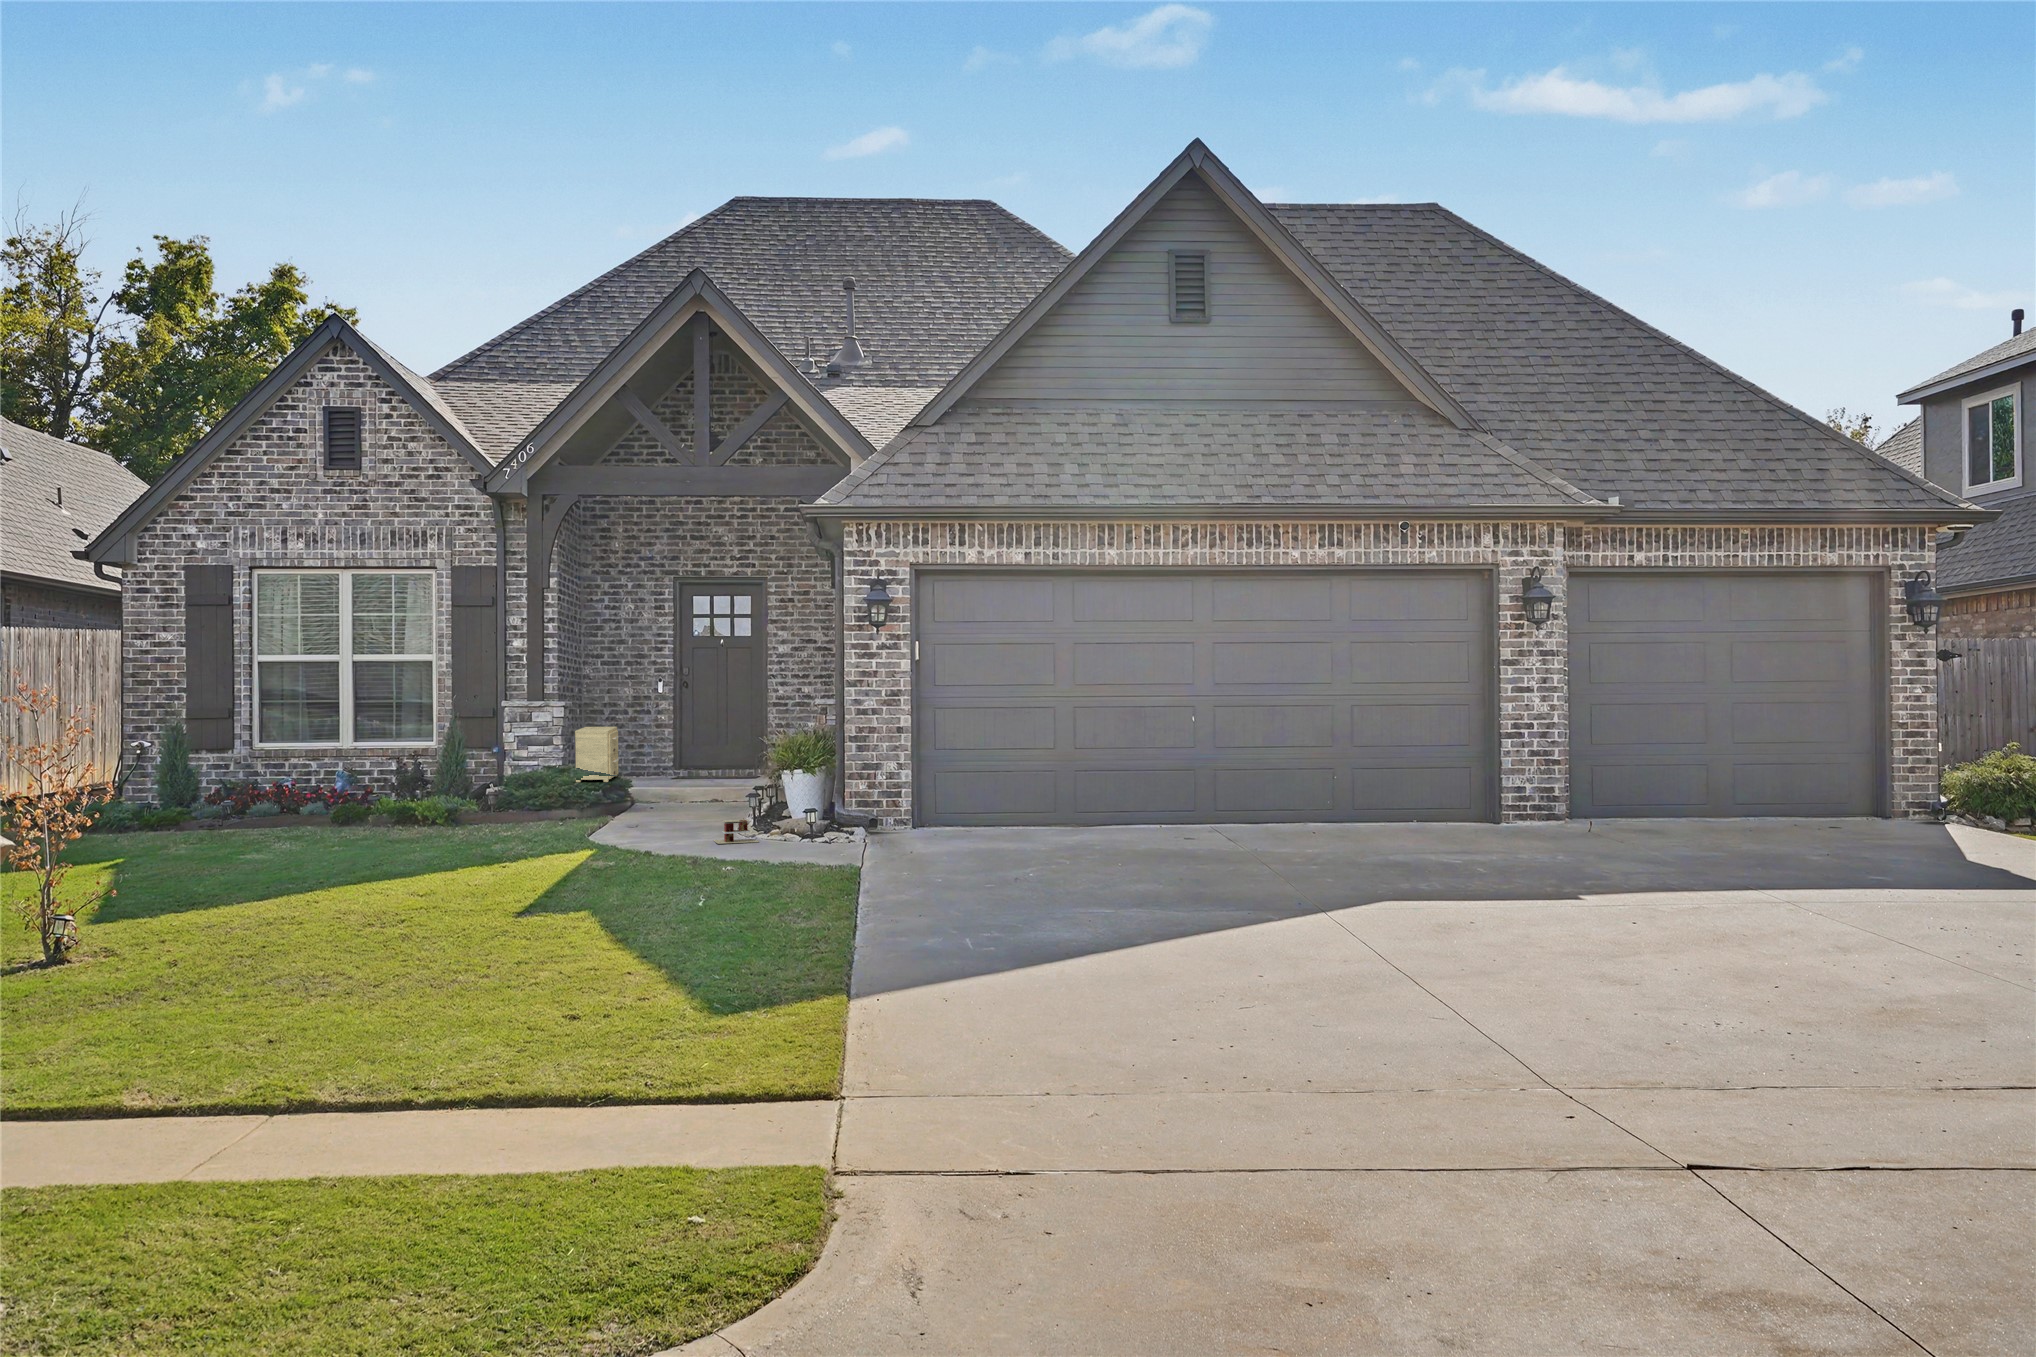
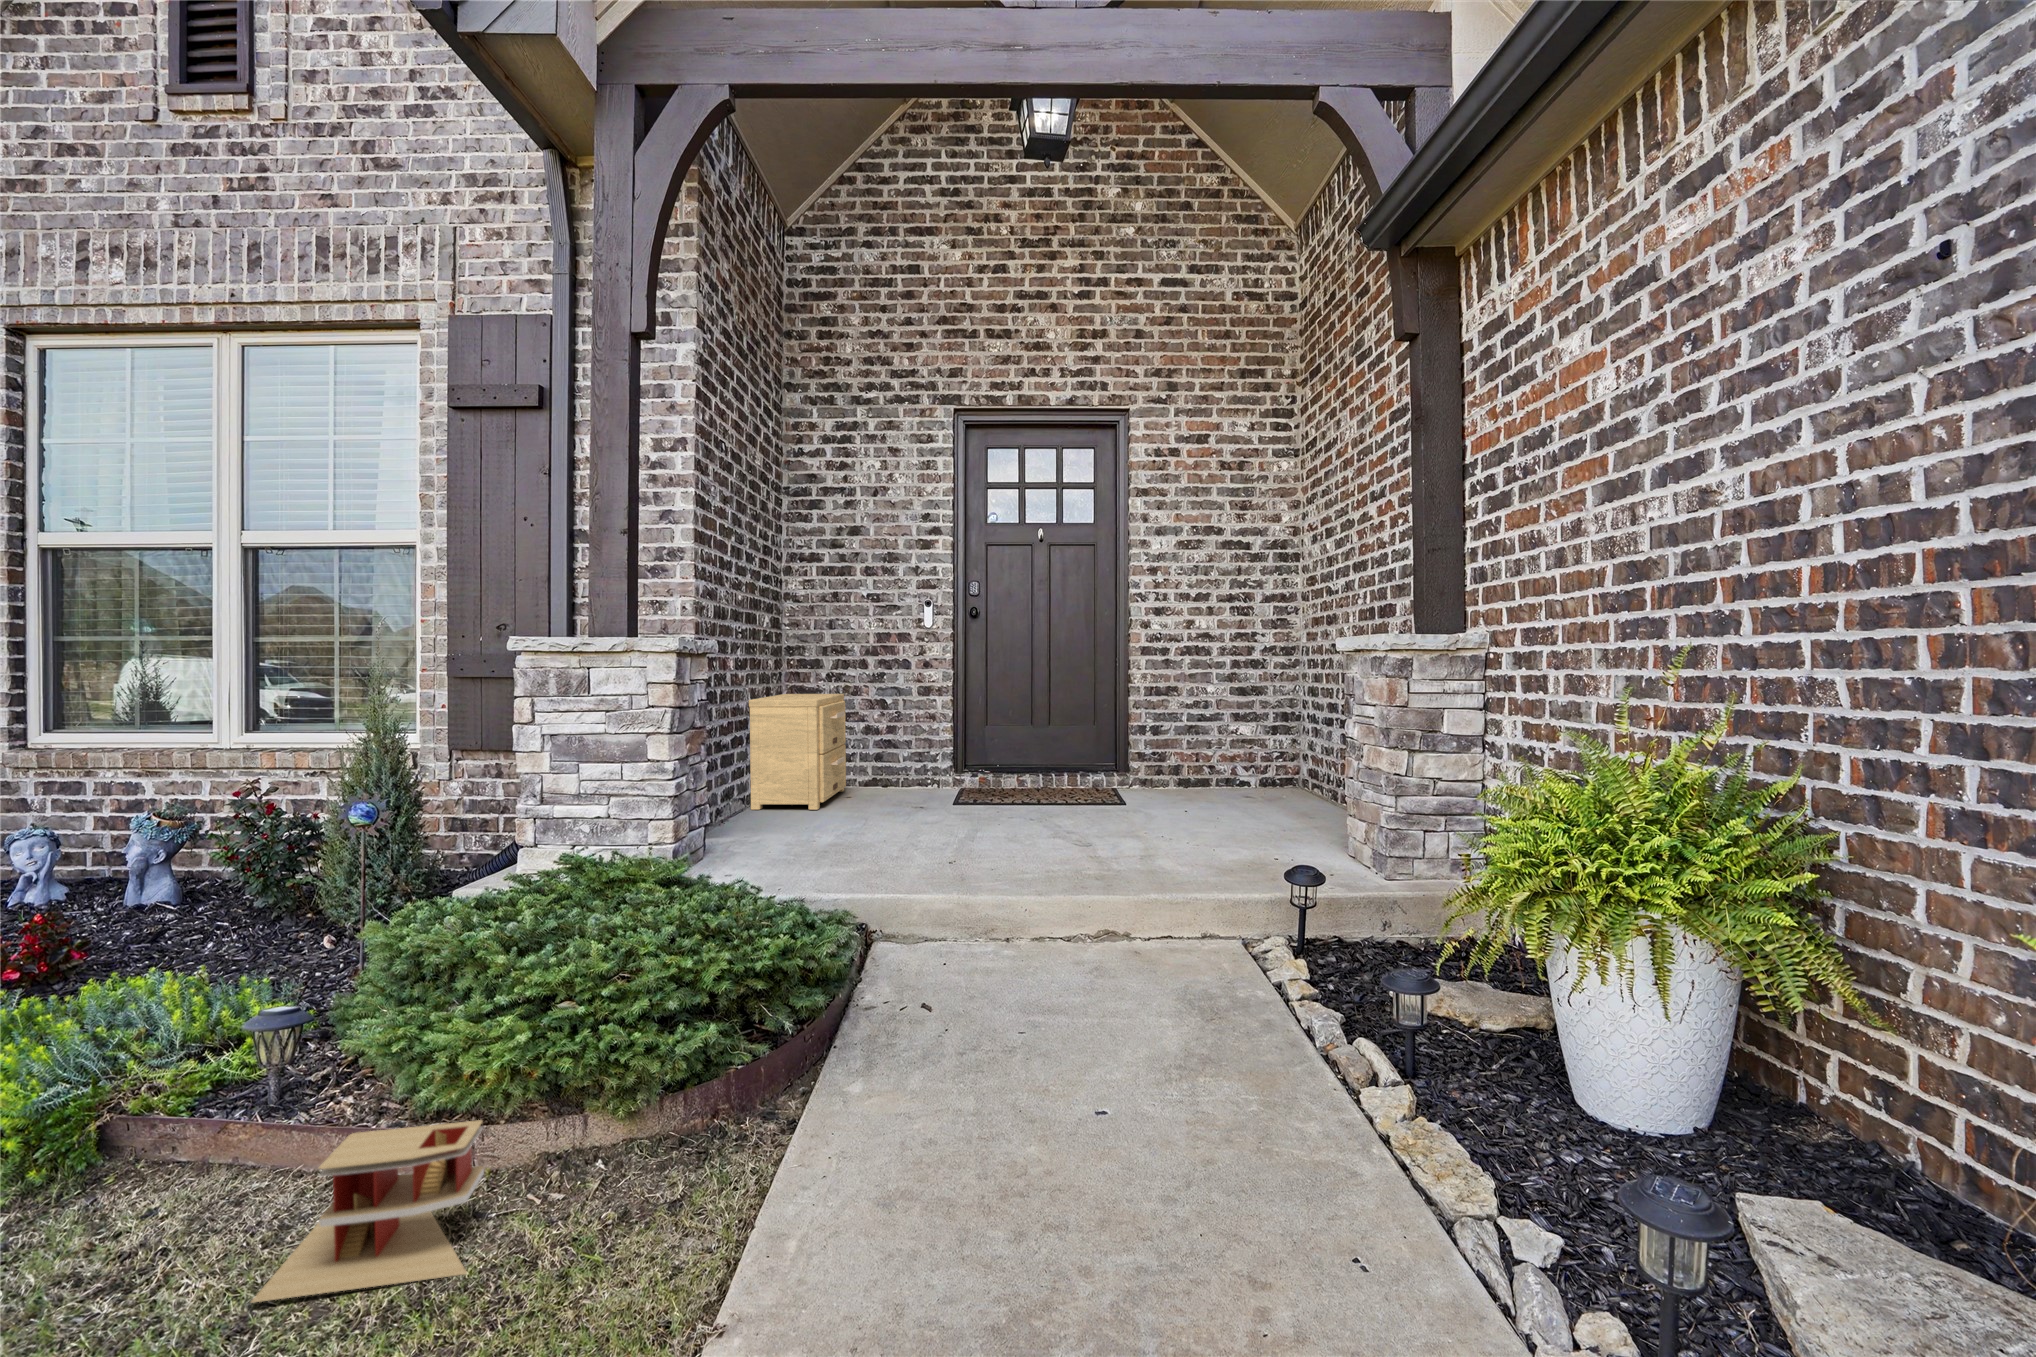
toy house: present [714,819,759,844] -> present [252,1120,484,1302]

